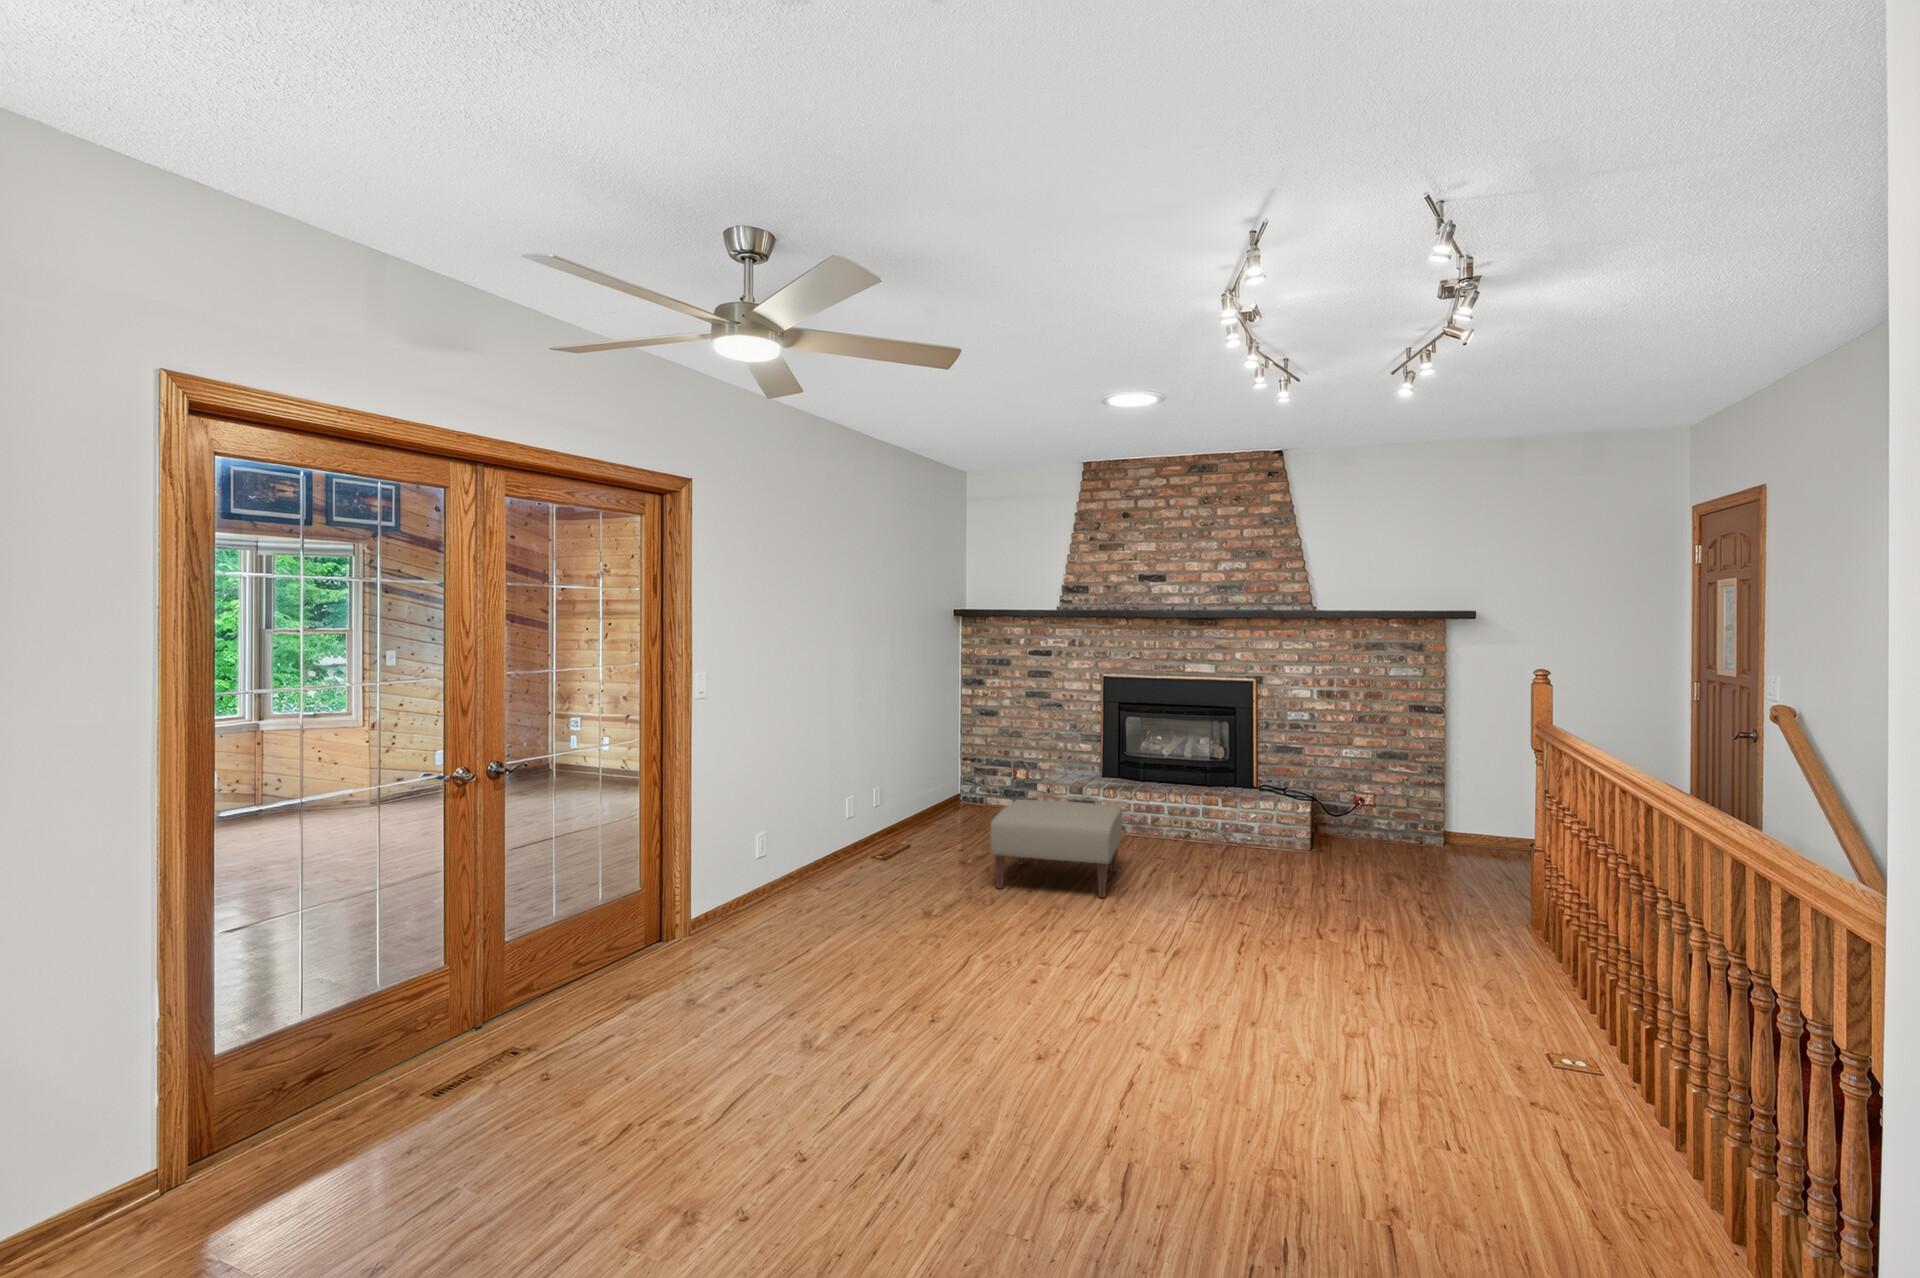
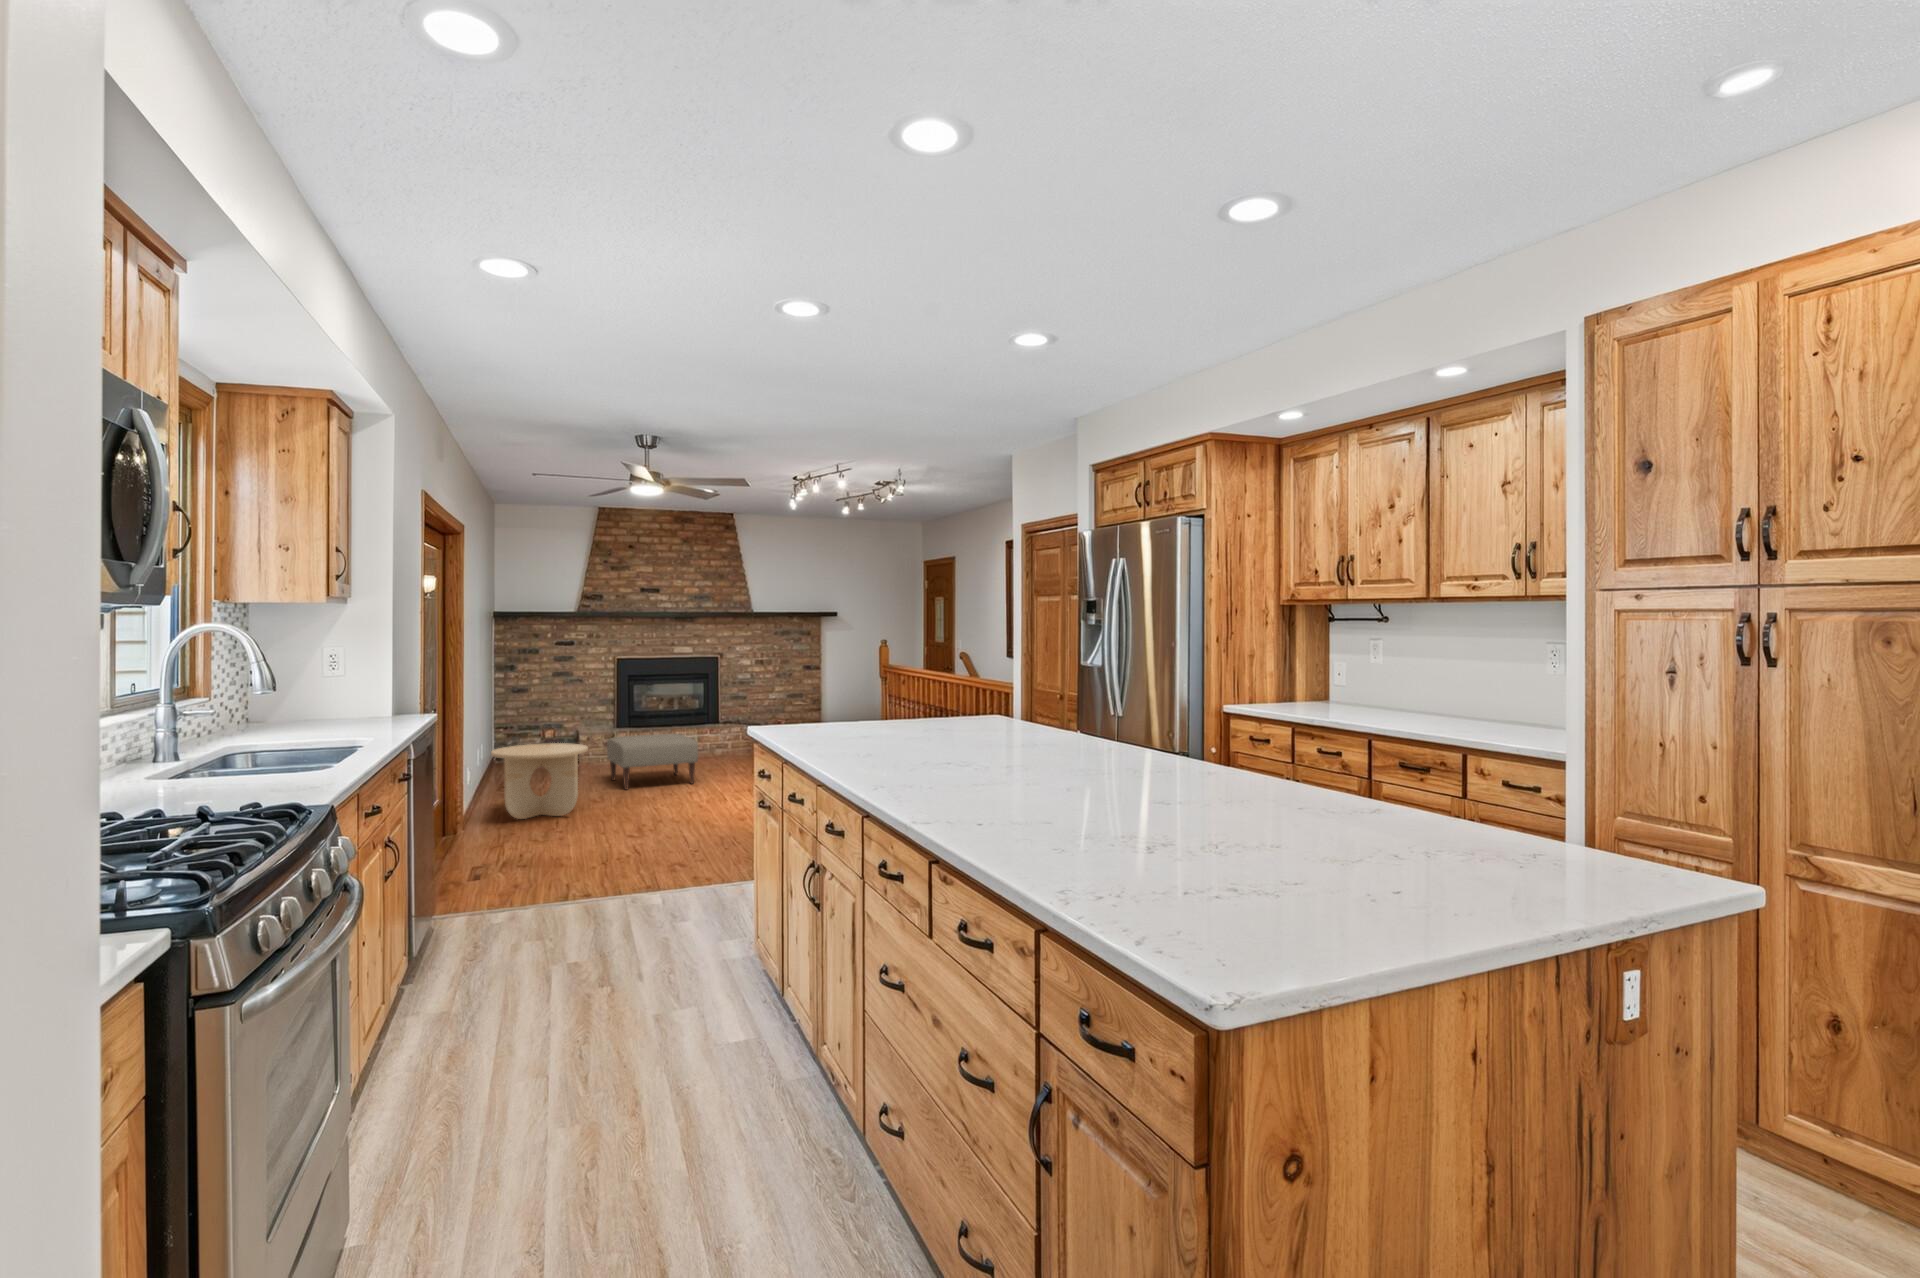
side table: none [754,804,887,926] -> present [491,743,588,819]

